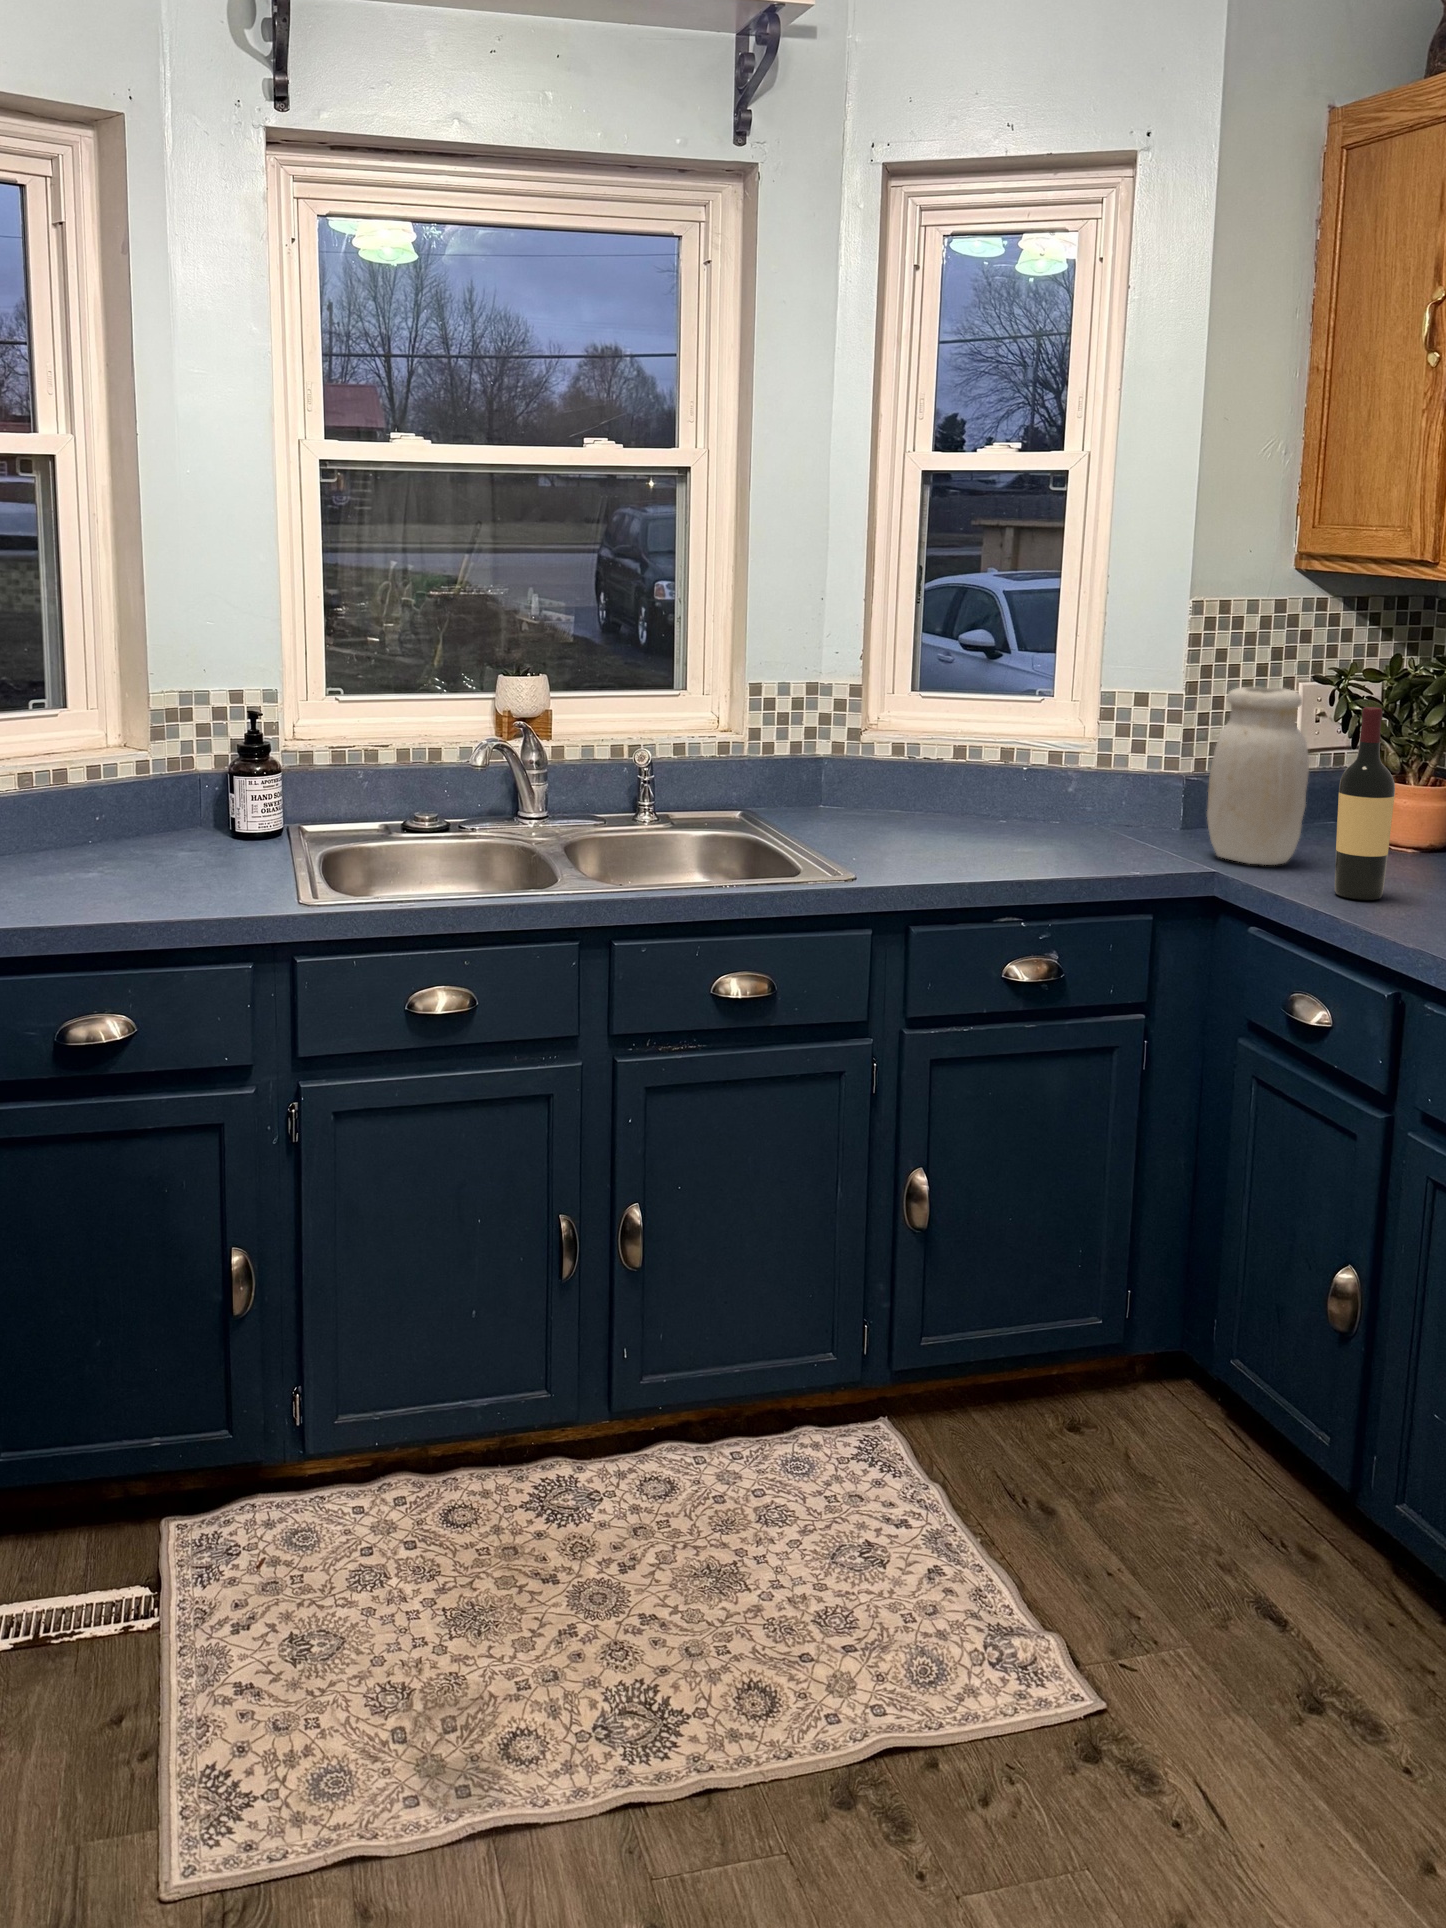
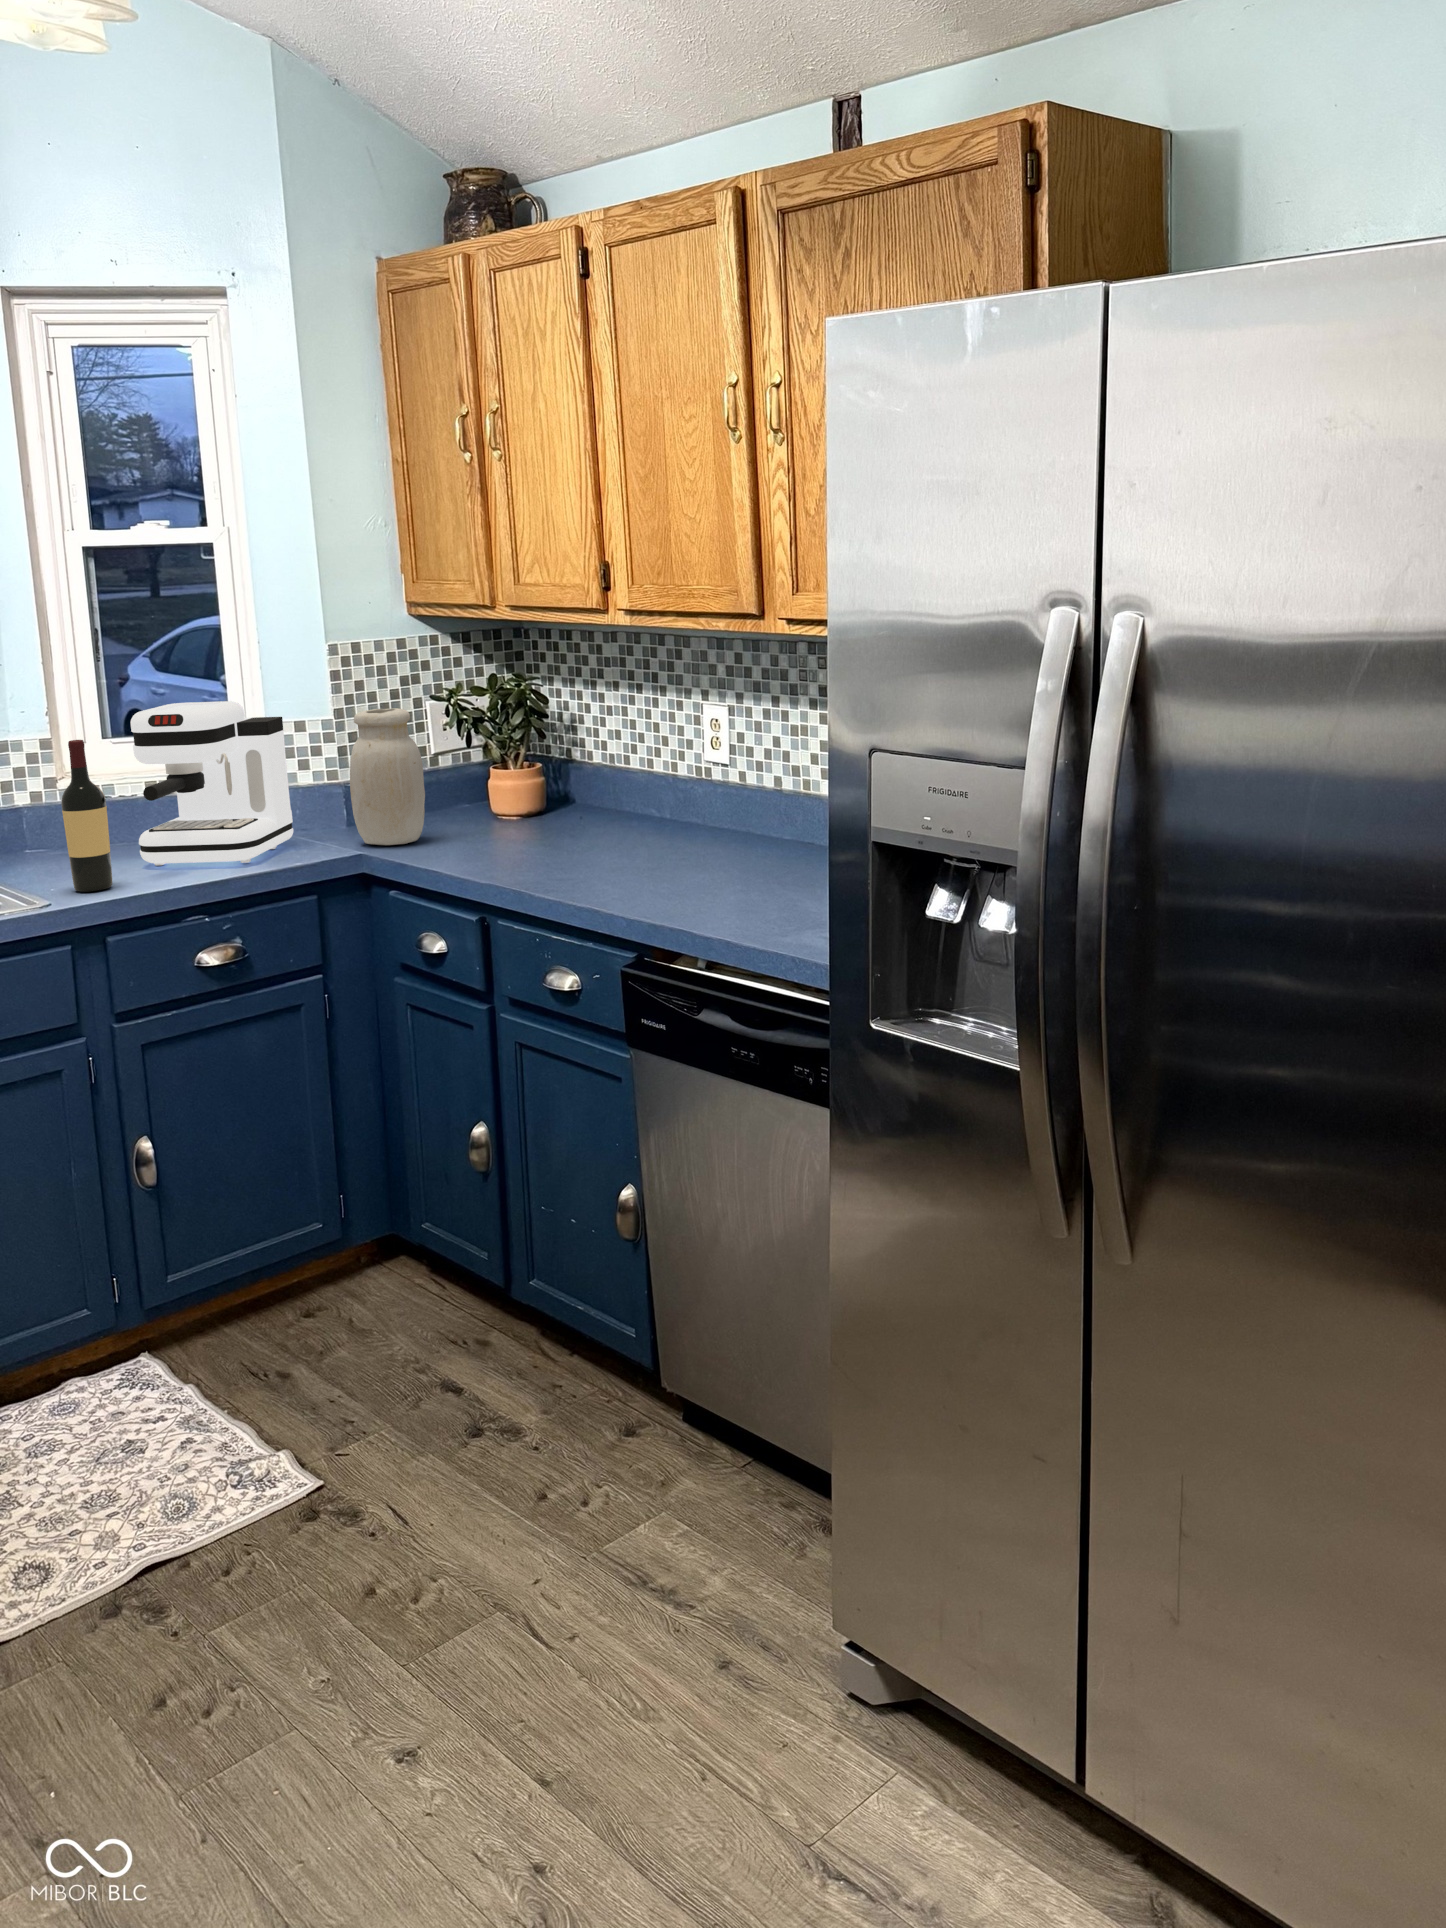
coffee maker: none [951,655,1134,860] -> present [131,701,293,866]
wine bottle: present [1335,707,1395,900] -> present [61,740,112,892]

